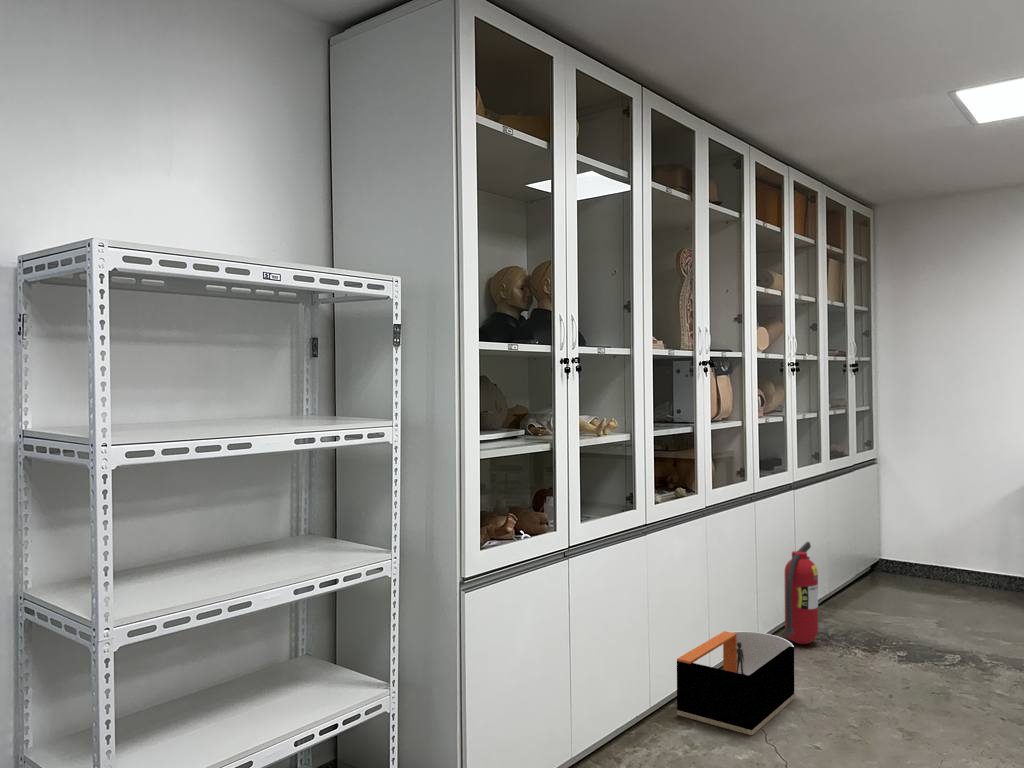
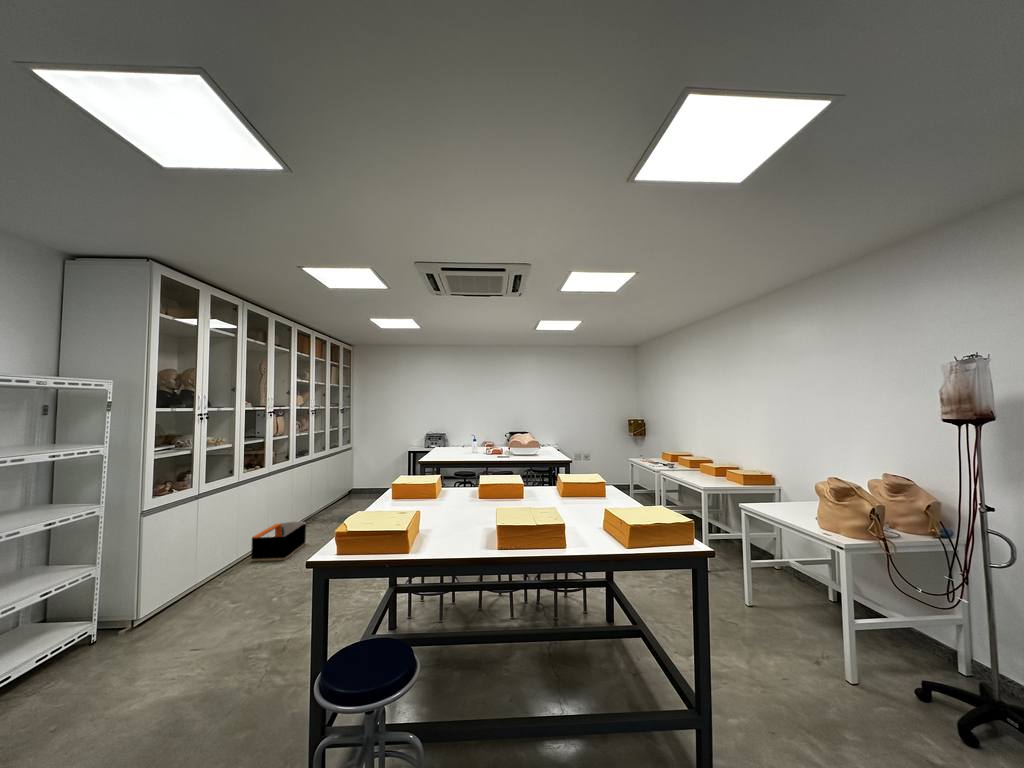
fire extinguisher: present [785,542,818,644] -> none [305,483,320,525]

